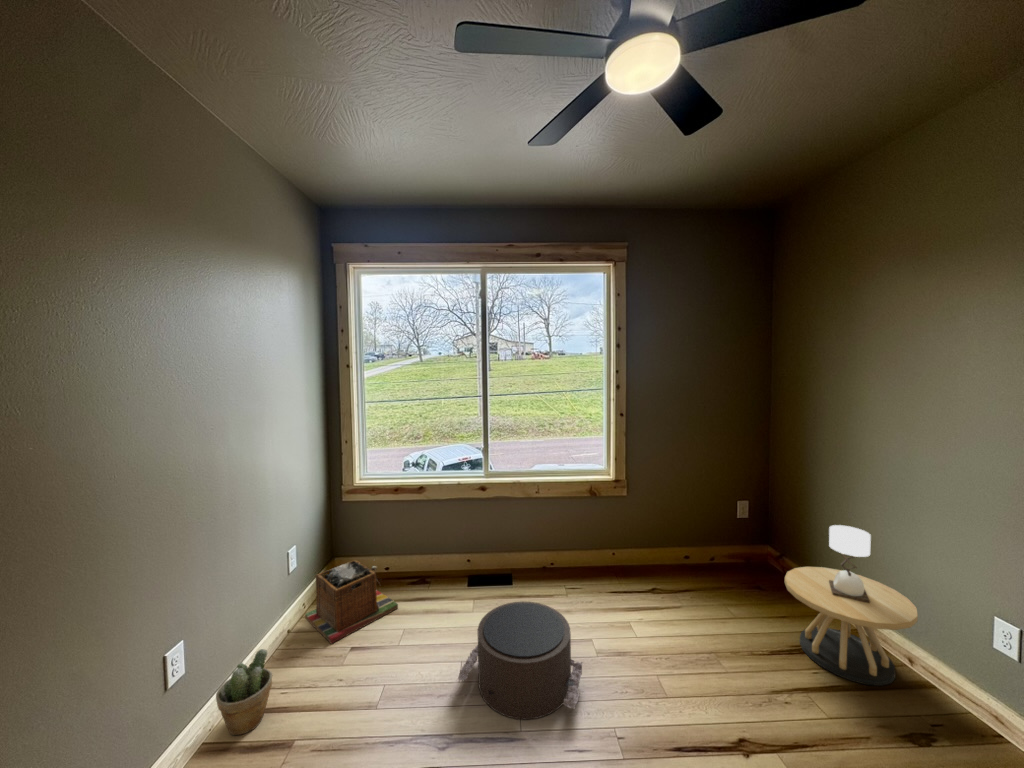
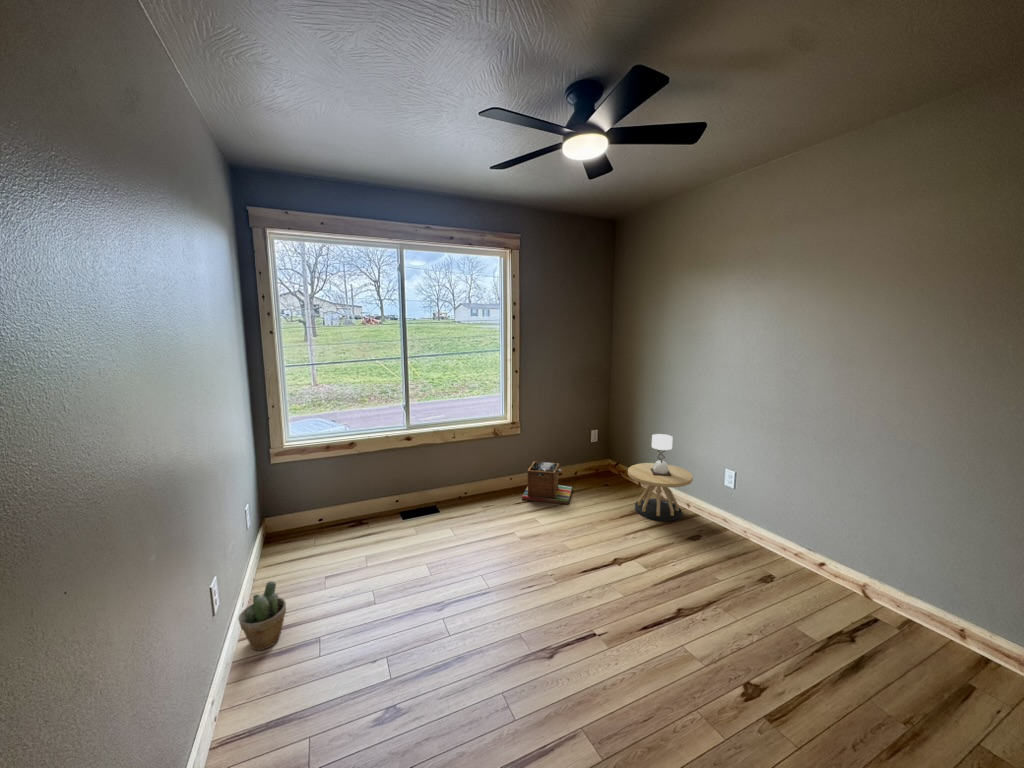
laundry basket: present [305,560,398,644] -> present [522,462,572,504]
pouf: present [458,602,582,720] -> none [435,512,523,583]

